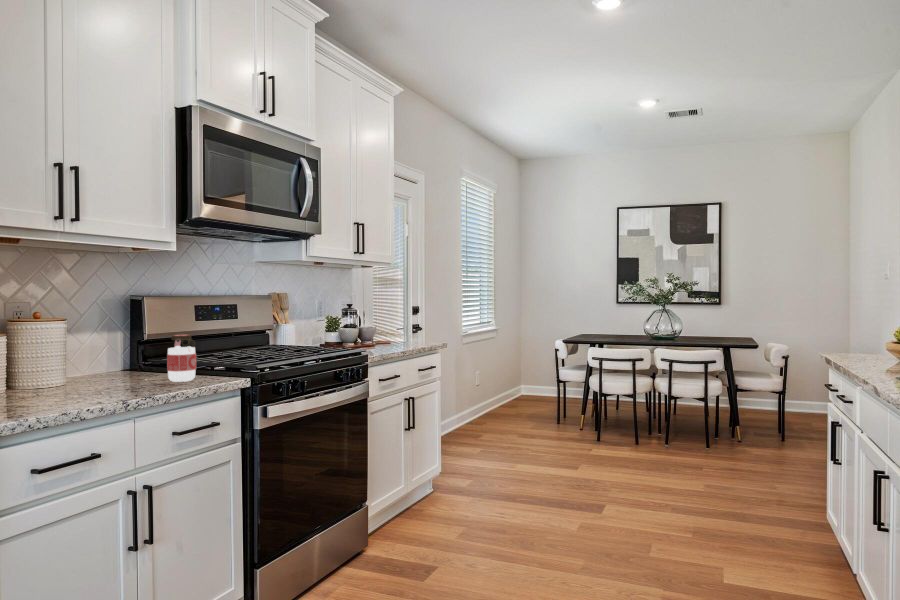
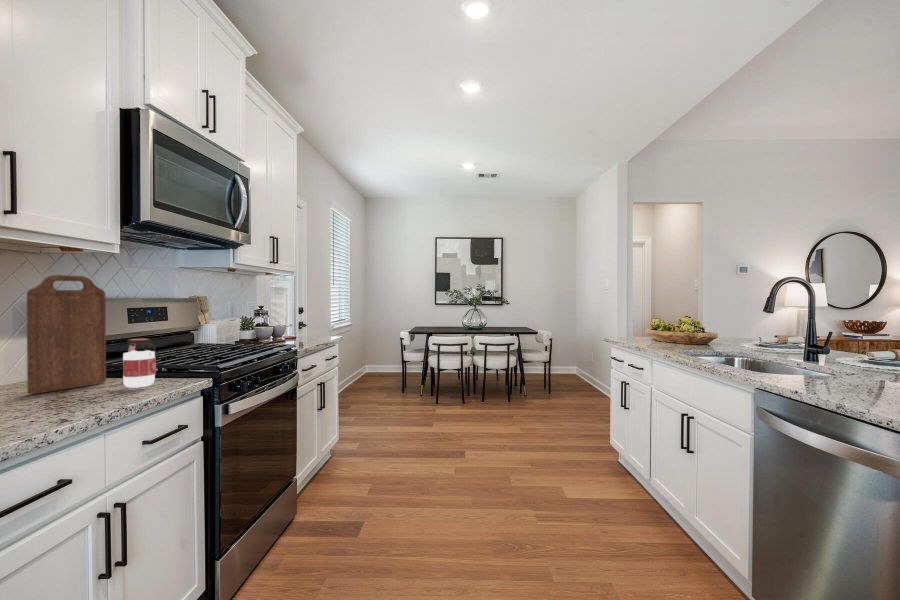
cutting board: none [95,273,161,382] -> present [27,275,106,394]

